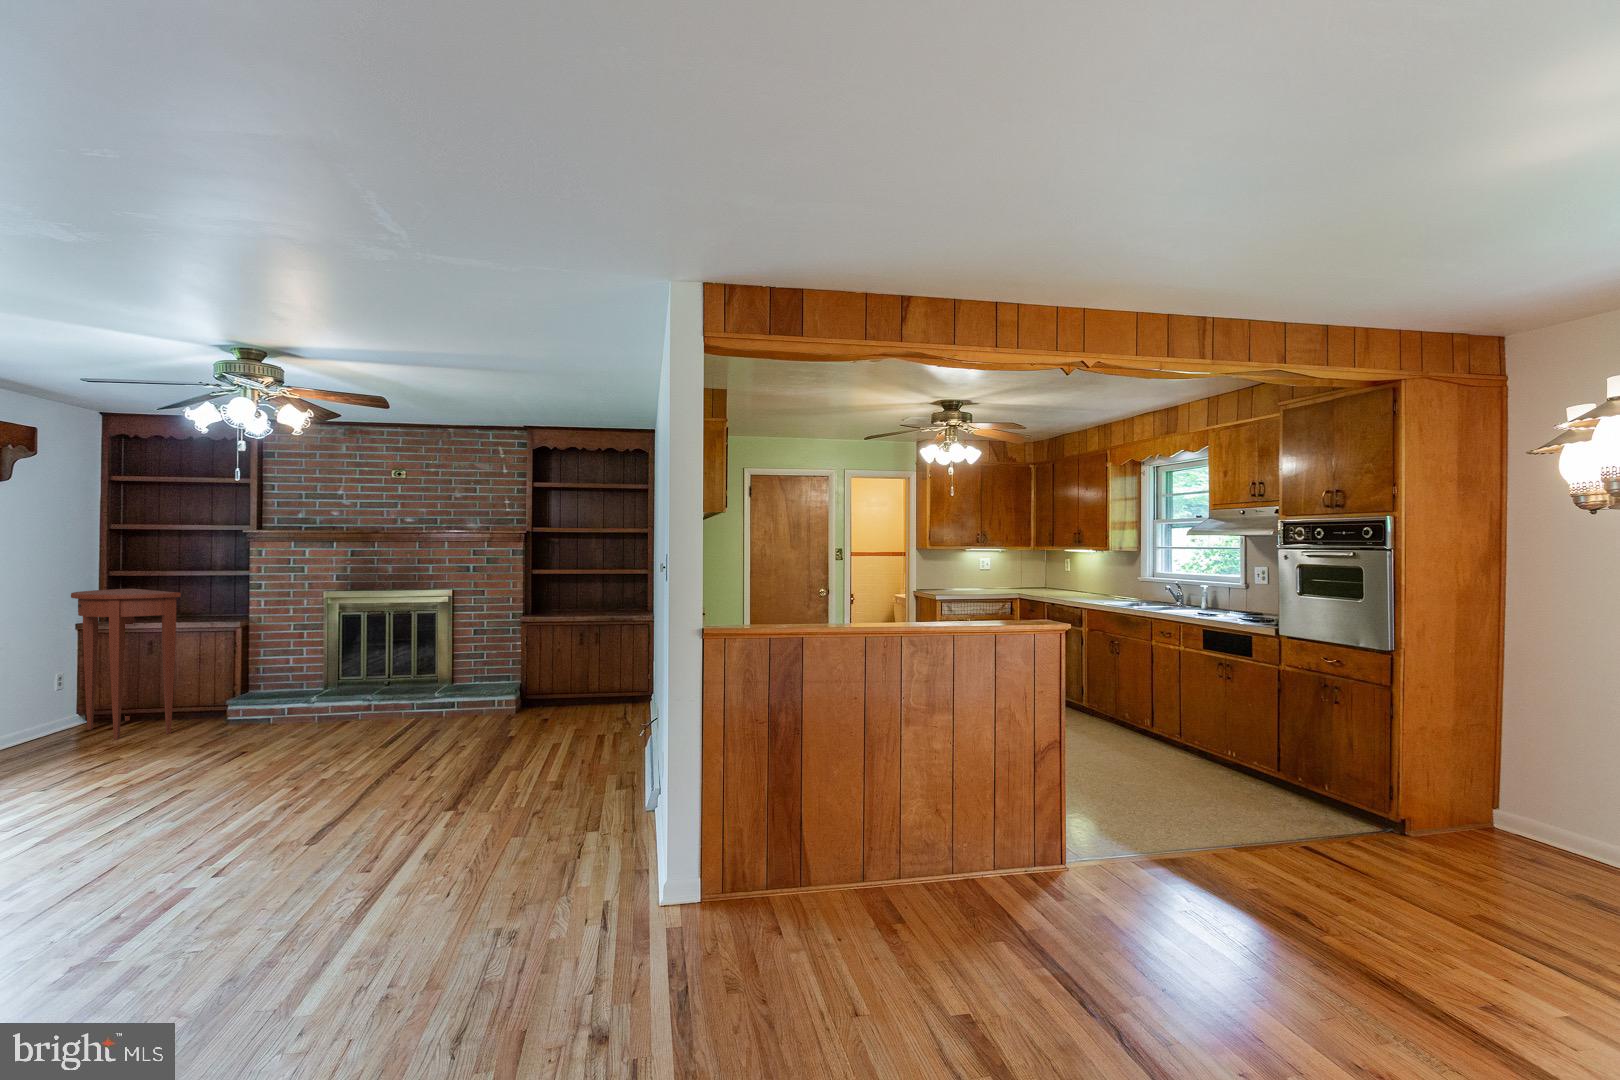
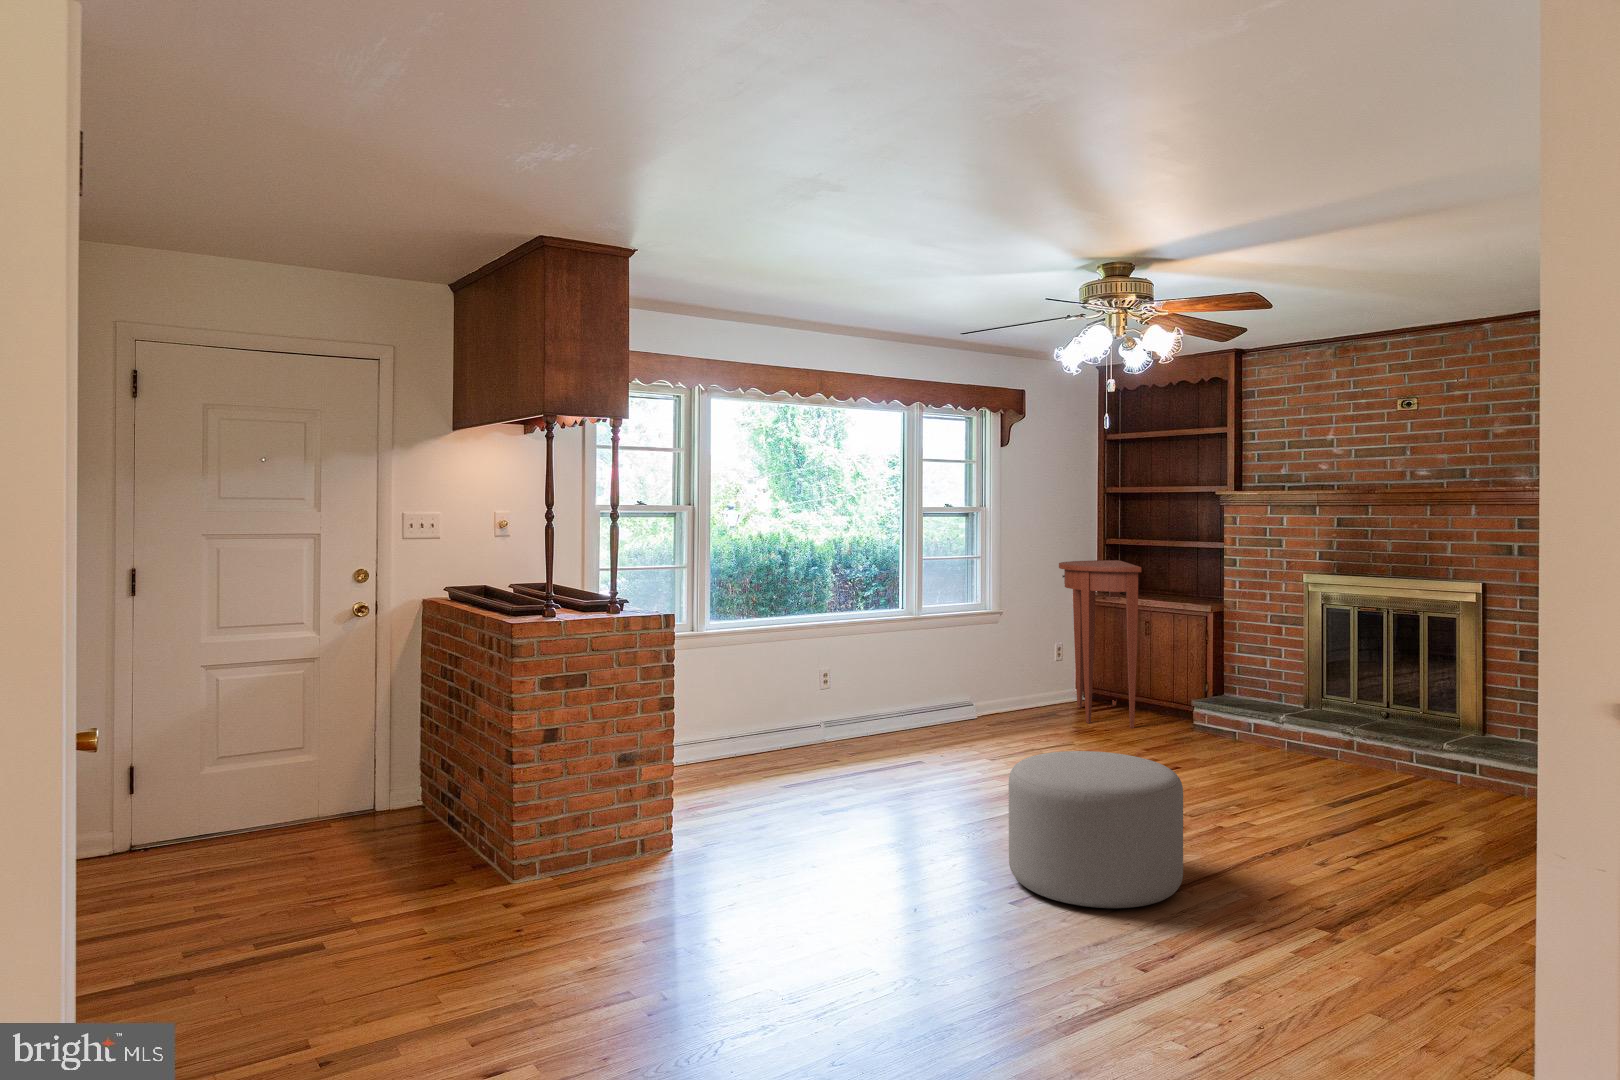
ottoman: none [182,734,346,863] -> present [1009,751,1183,908]

